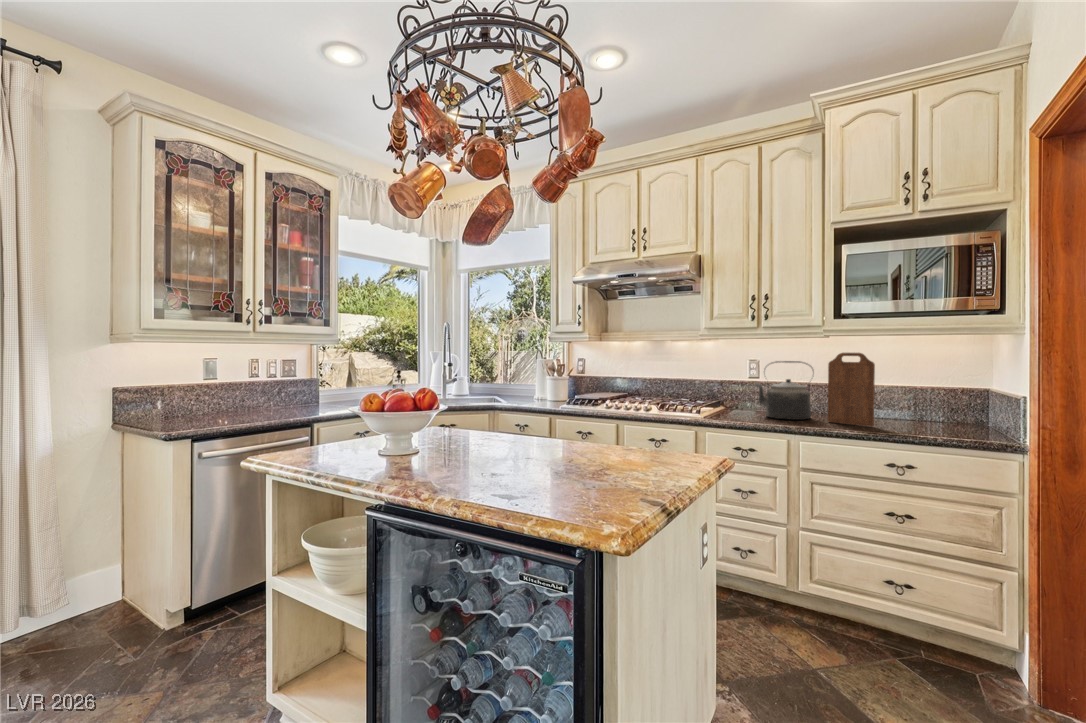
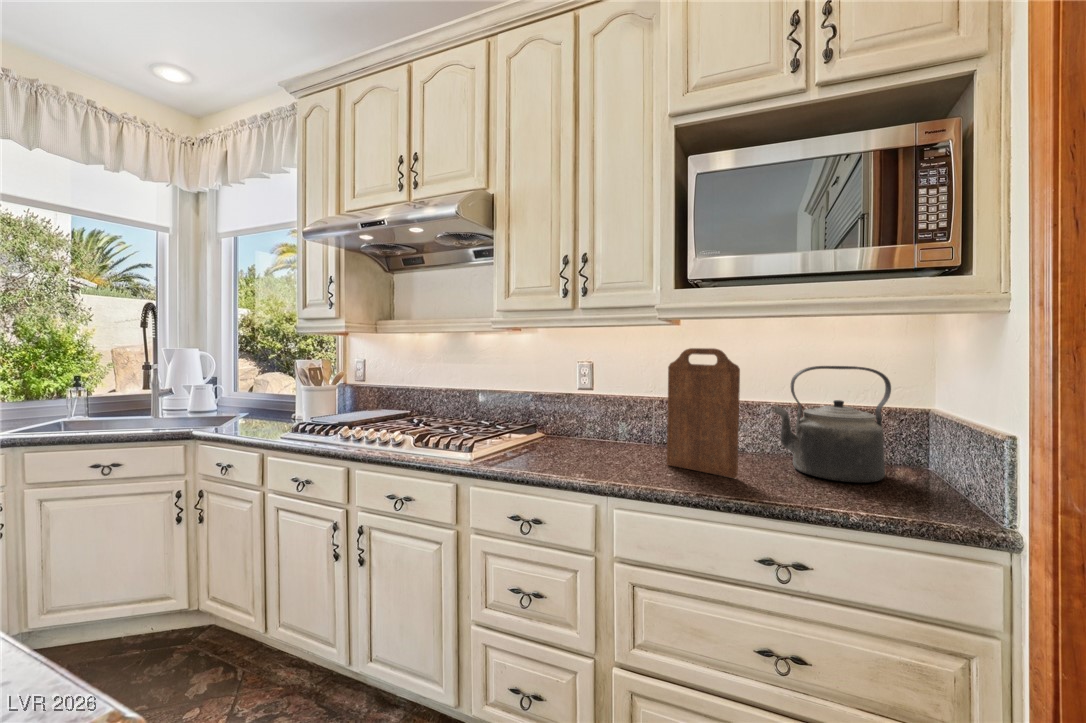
kettle: present [755,361,813,420] -> present [774,366,891,483]

